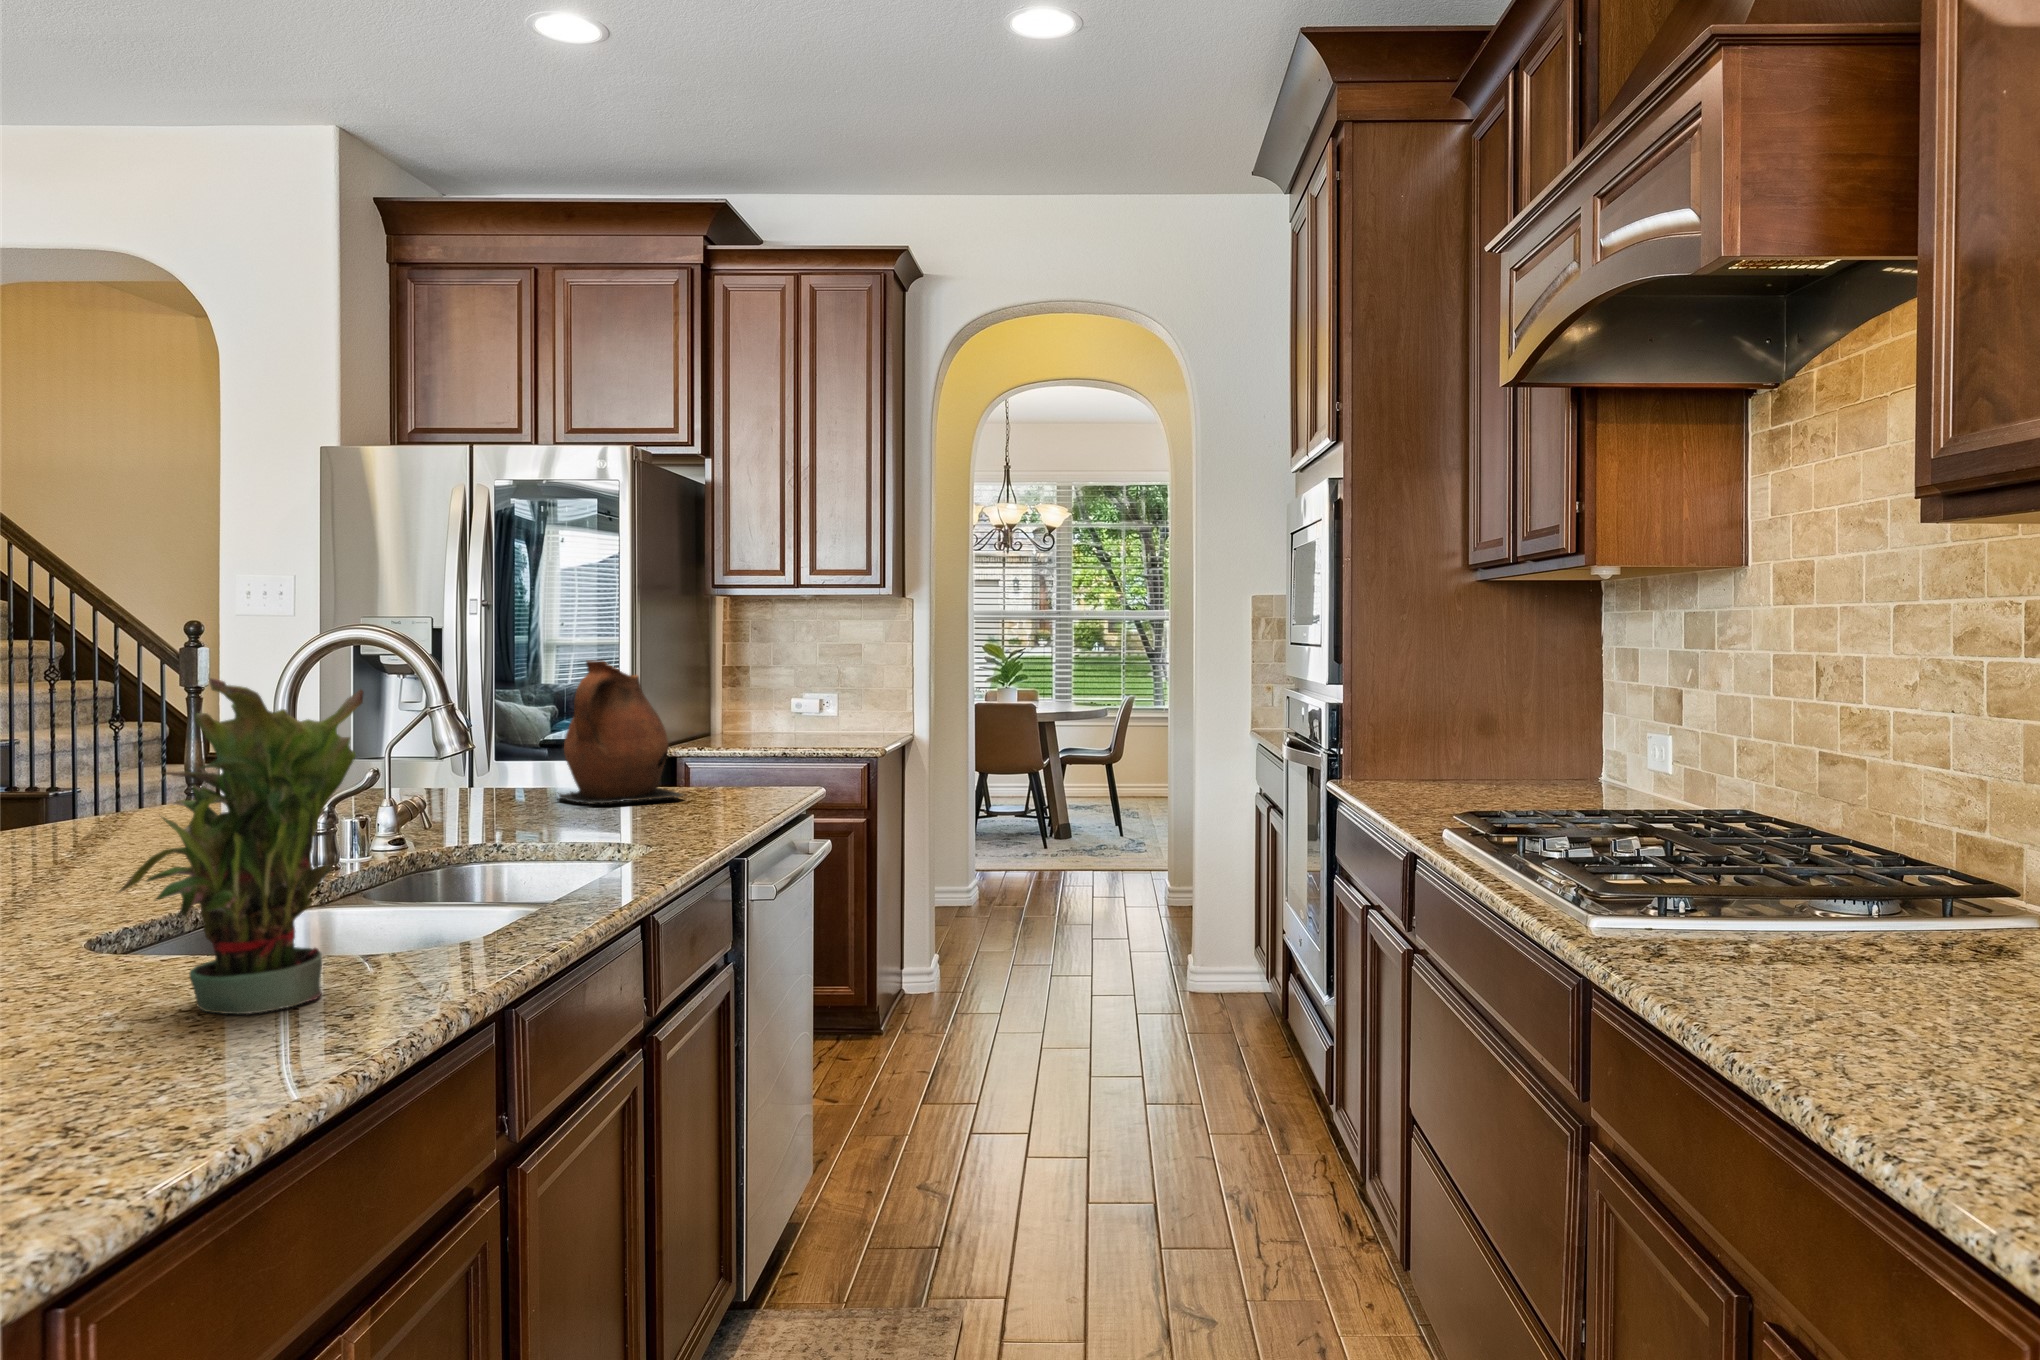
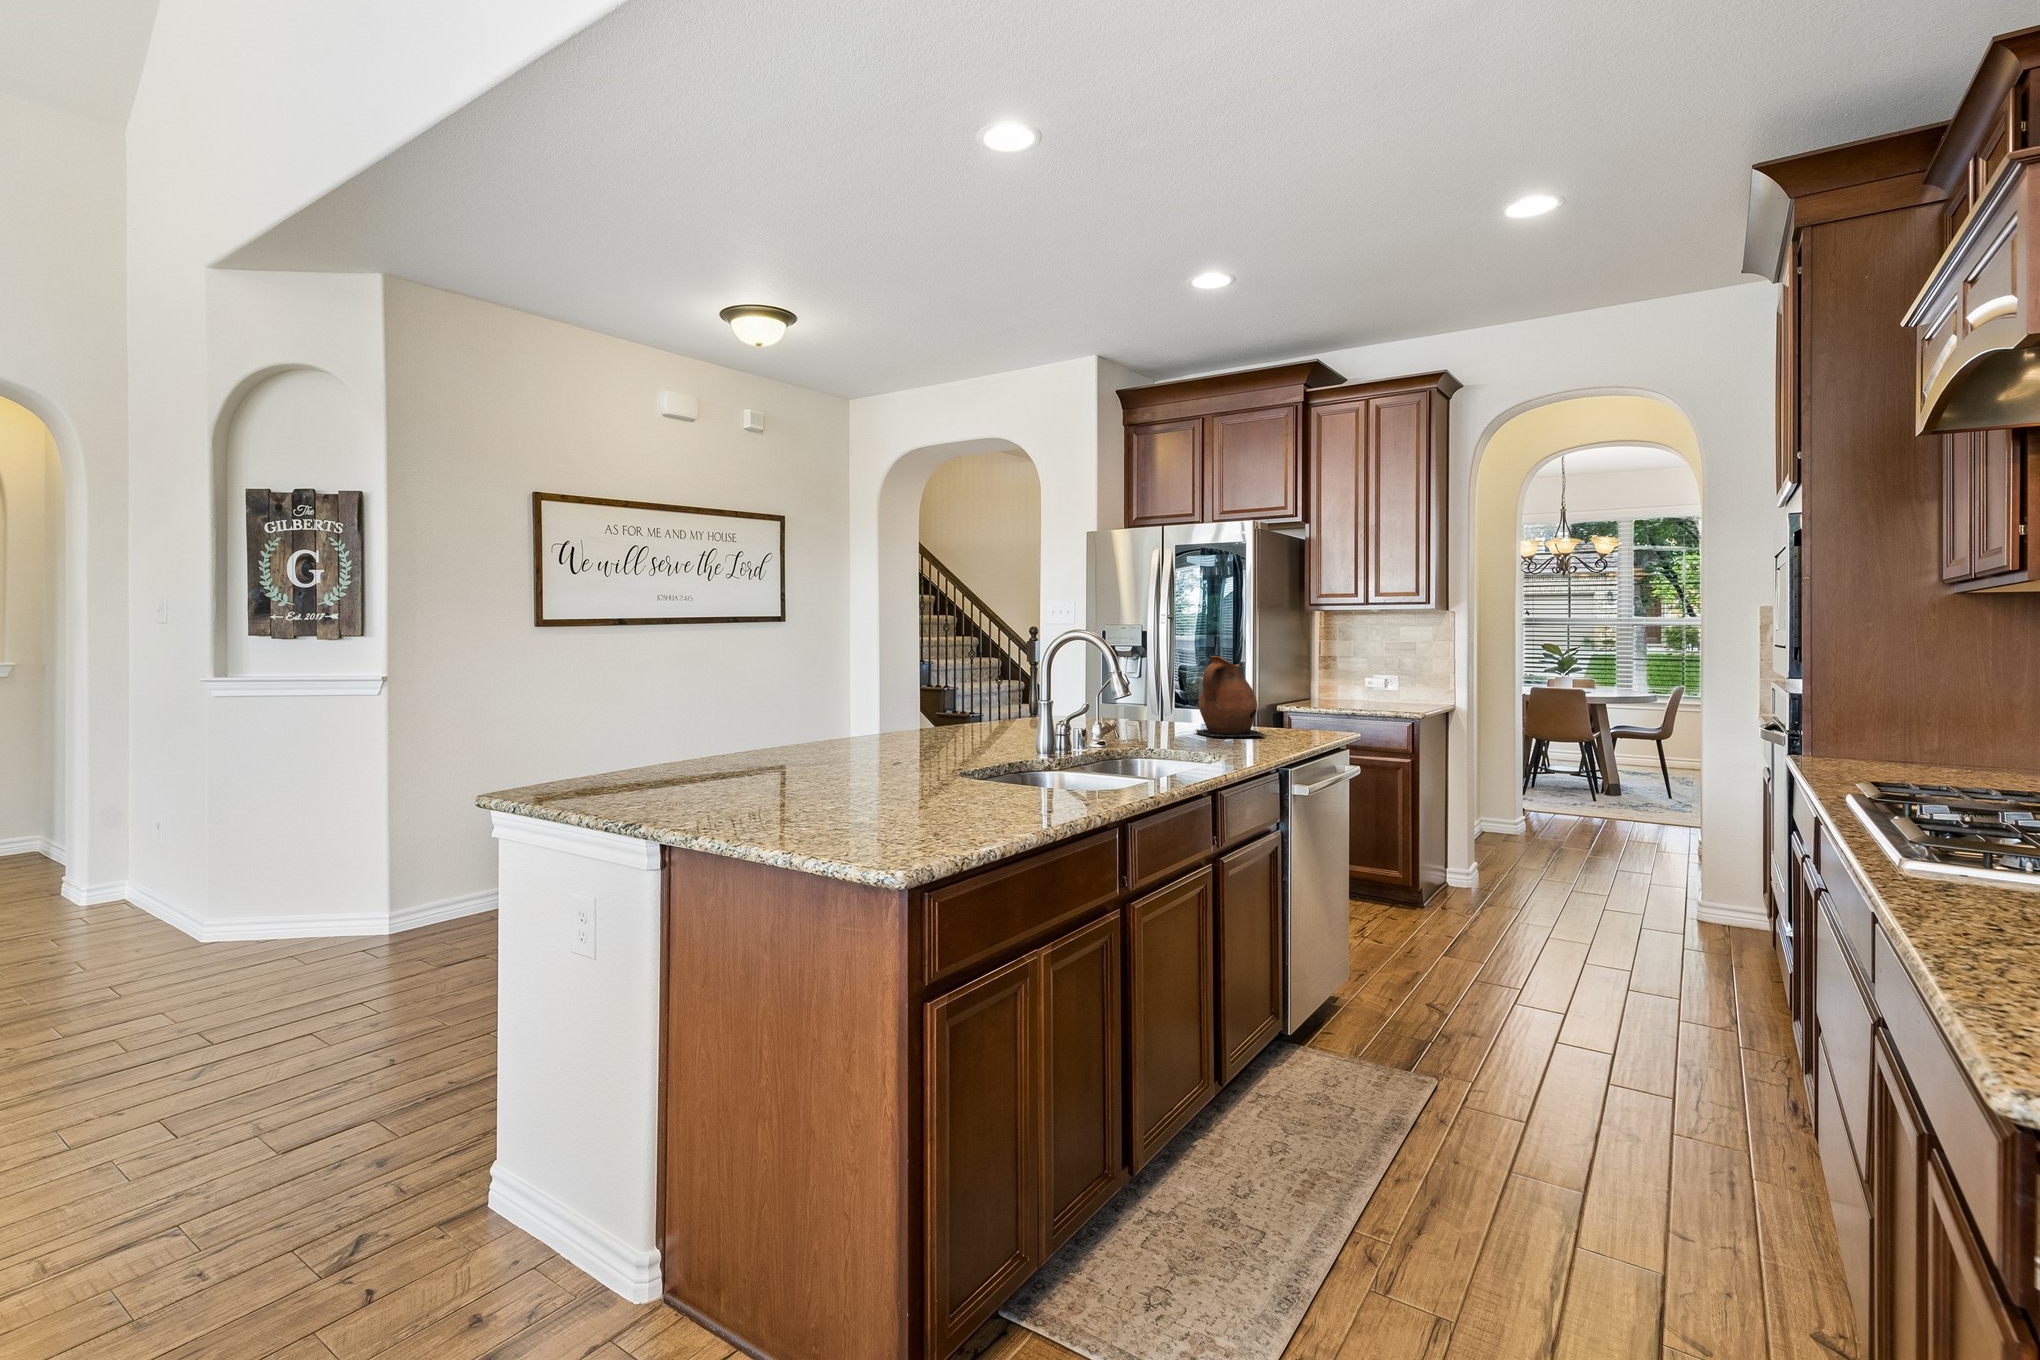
potted plant: present [119,678,363,1014] -> none [997,670,1081,803]

